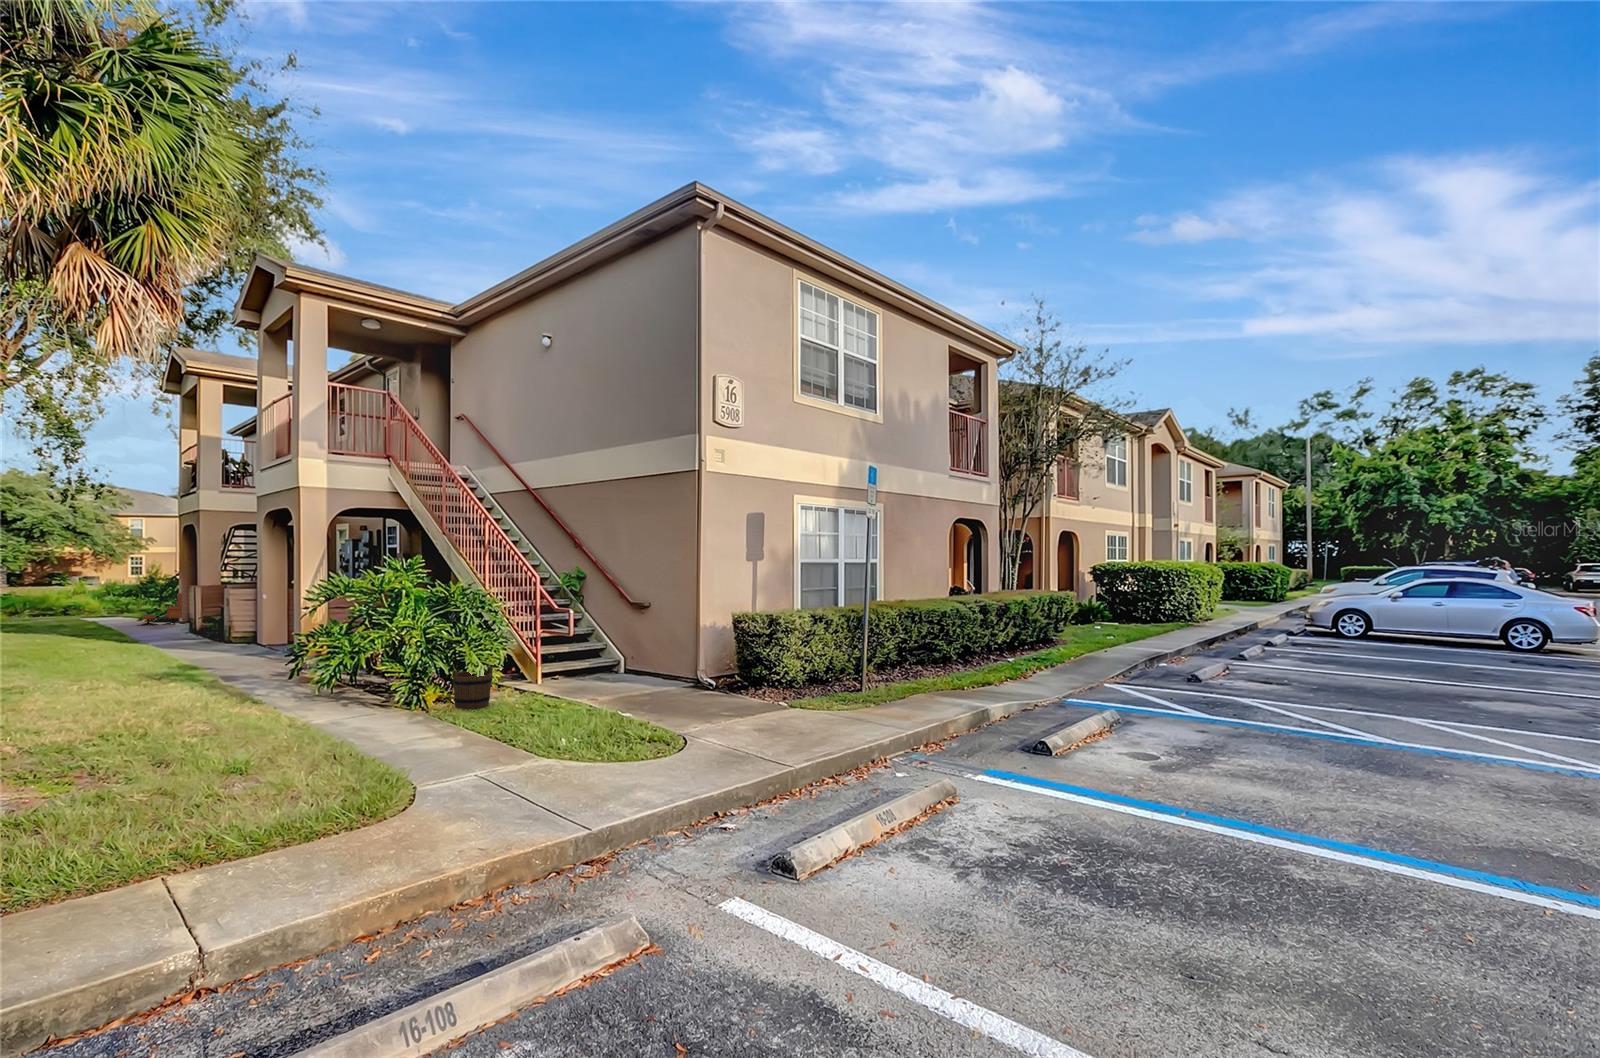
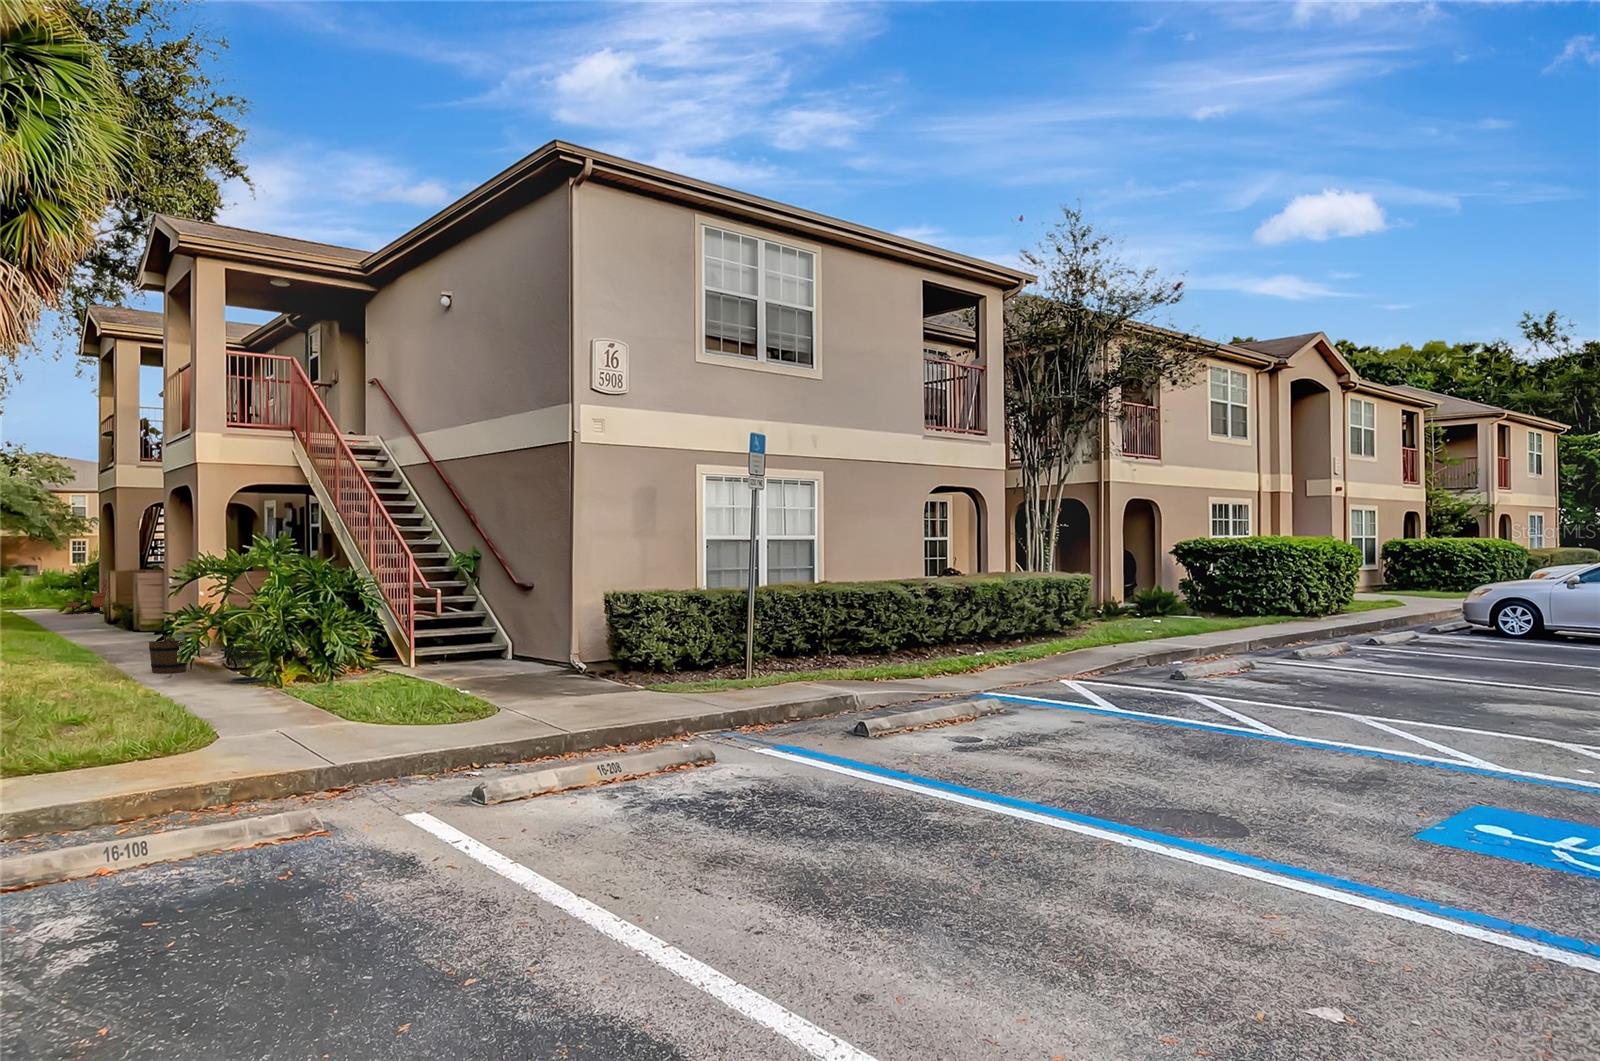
potted tree: none [356,651,403,712] -> present [226,627,263,683]
bucket: present [450,667,493,709] -> present [149,635,187,673]

